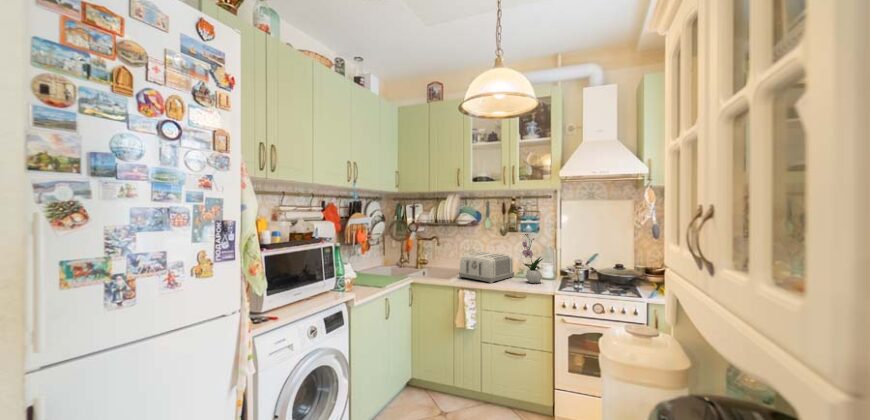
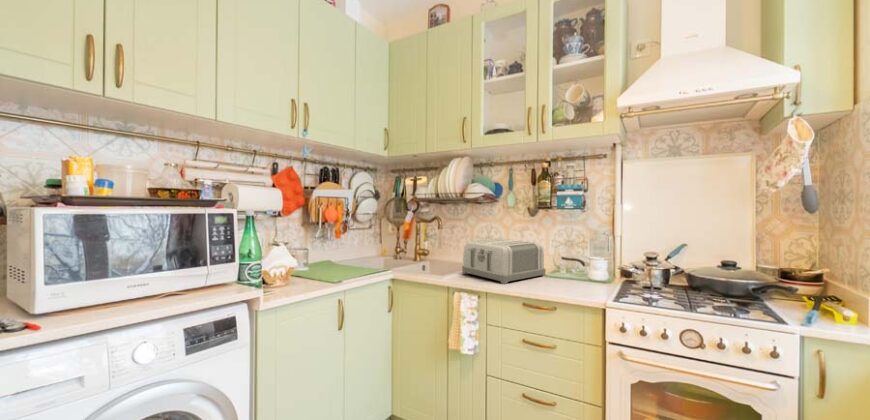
flower arrangement: present [522,234,543,283] -> none [555,209,590,287]

